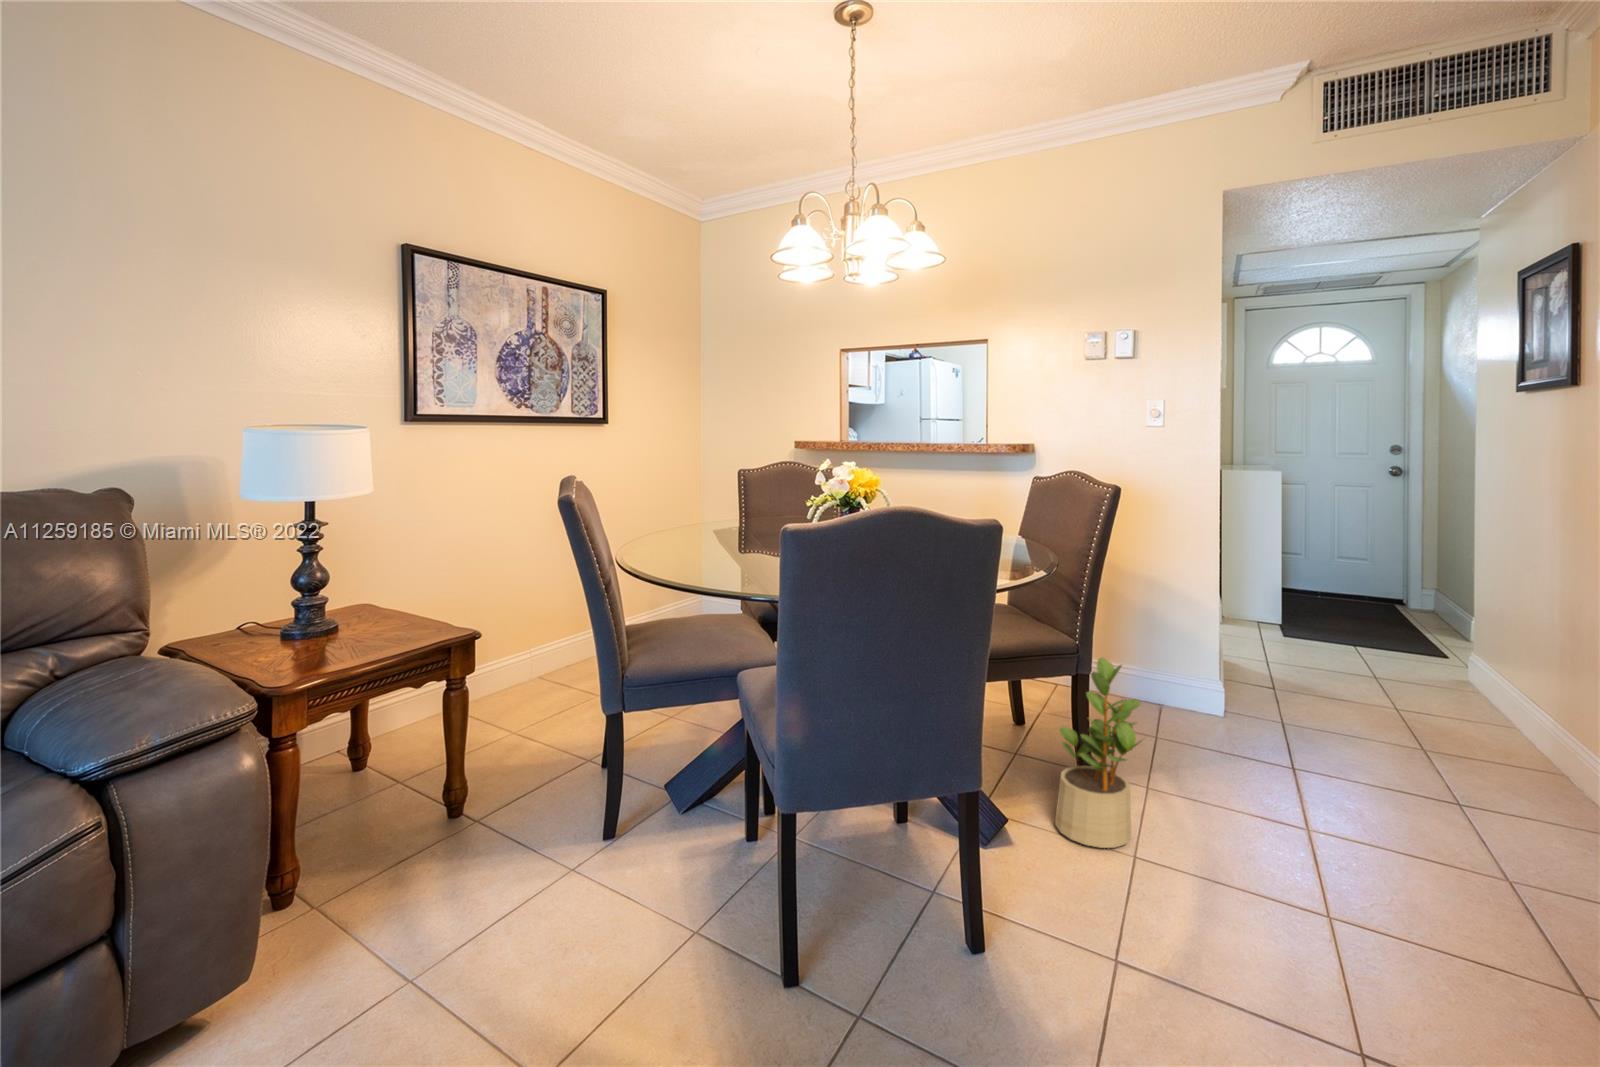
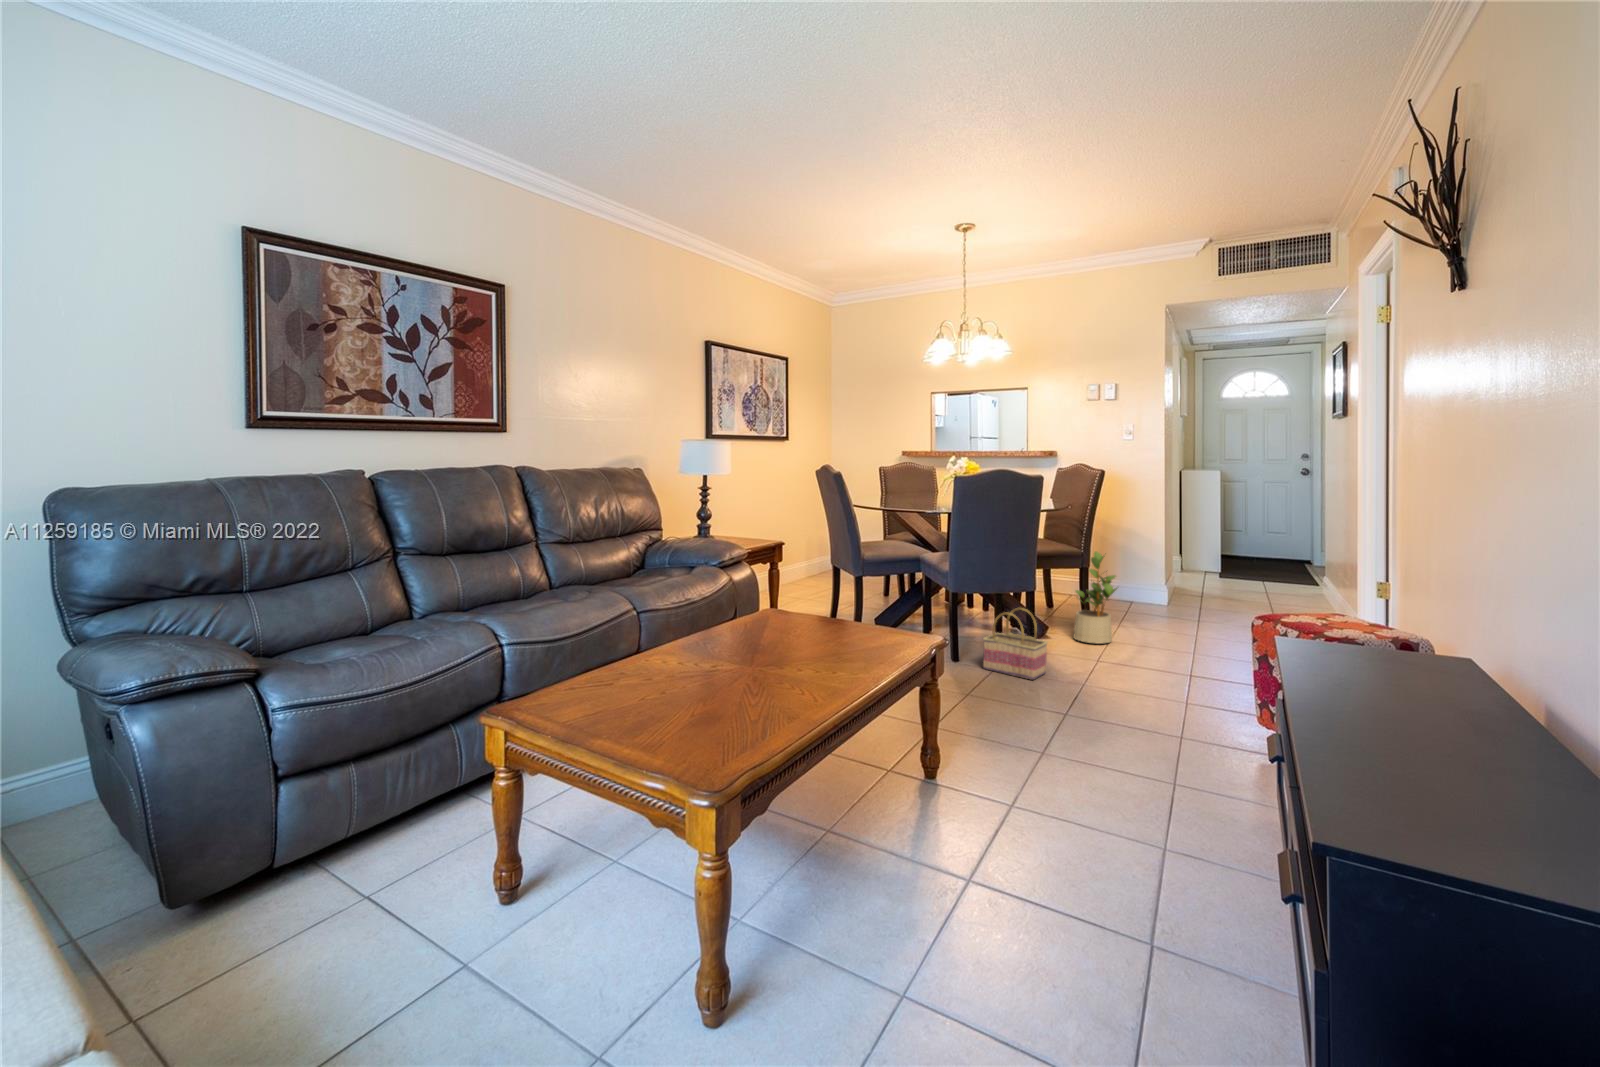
basket: none [843,821,989,1025] -> present [983,608,1048,680]

